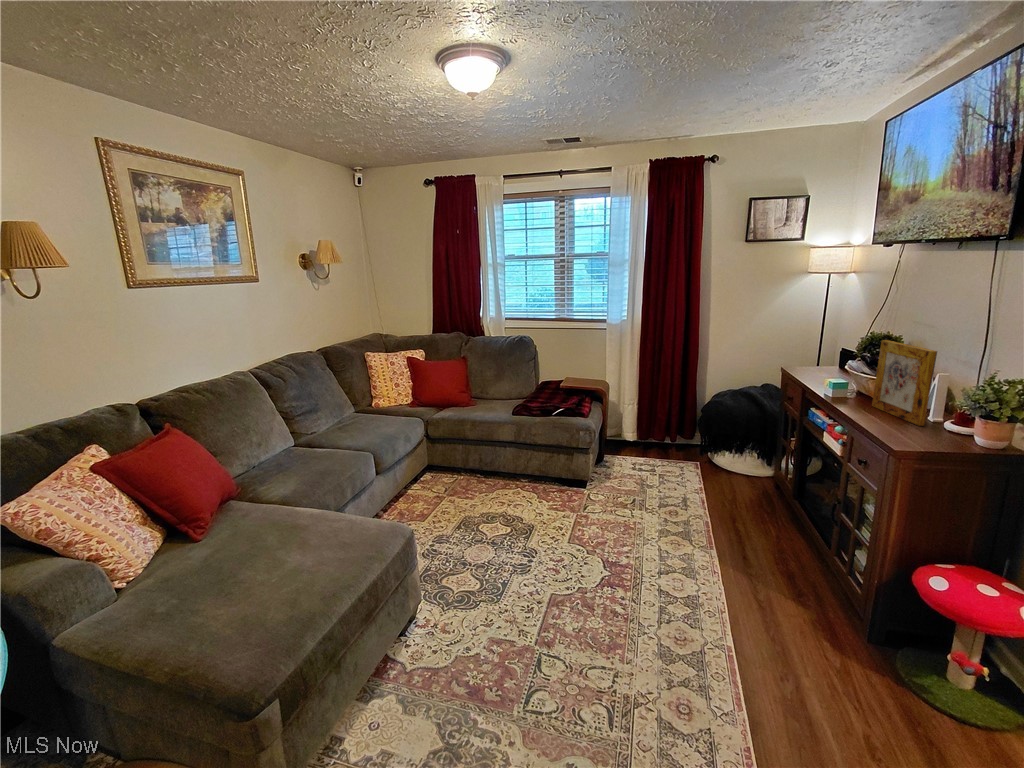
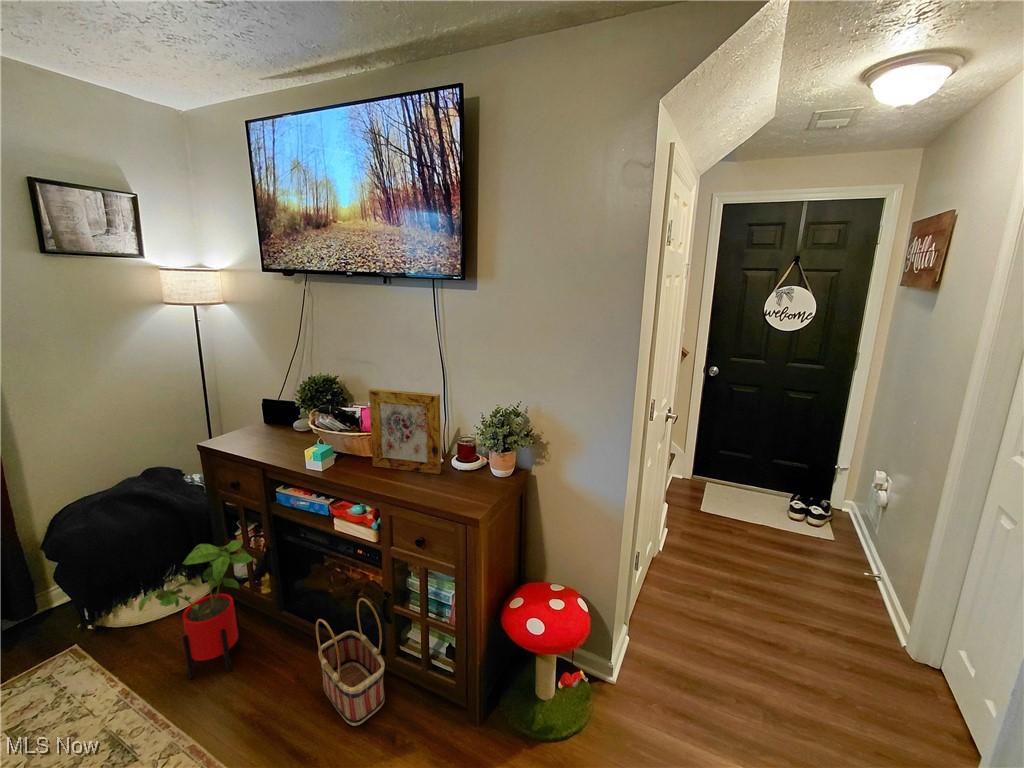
house plant: none [713,422,783,511] -> present [138,540,252,679]
basket: none [781,493,827,580] -> present [316,598,385,726]

